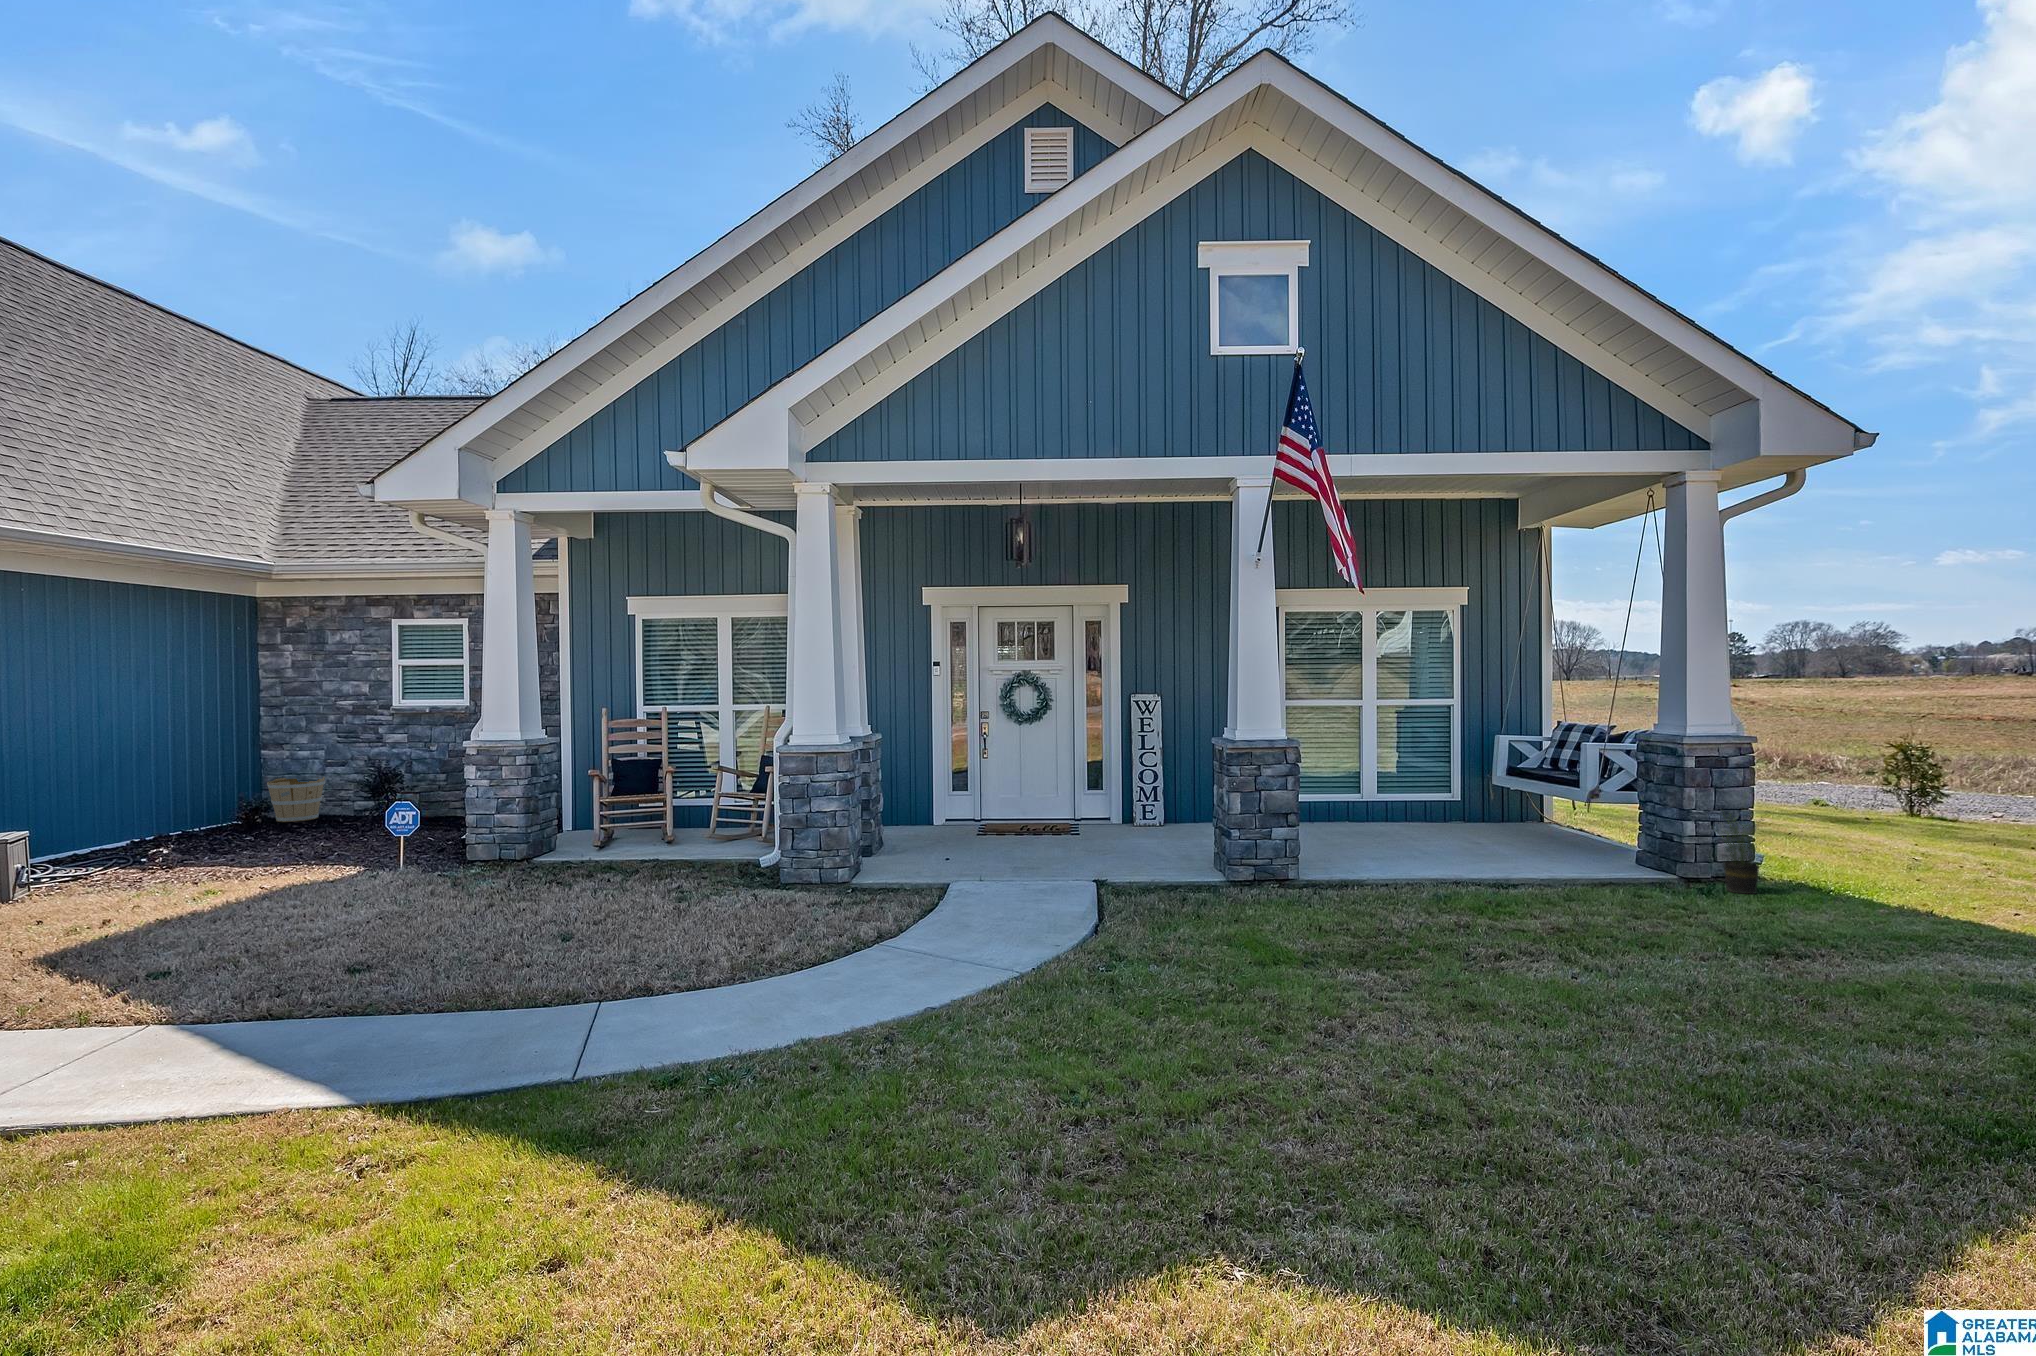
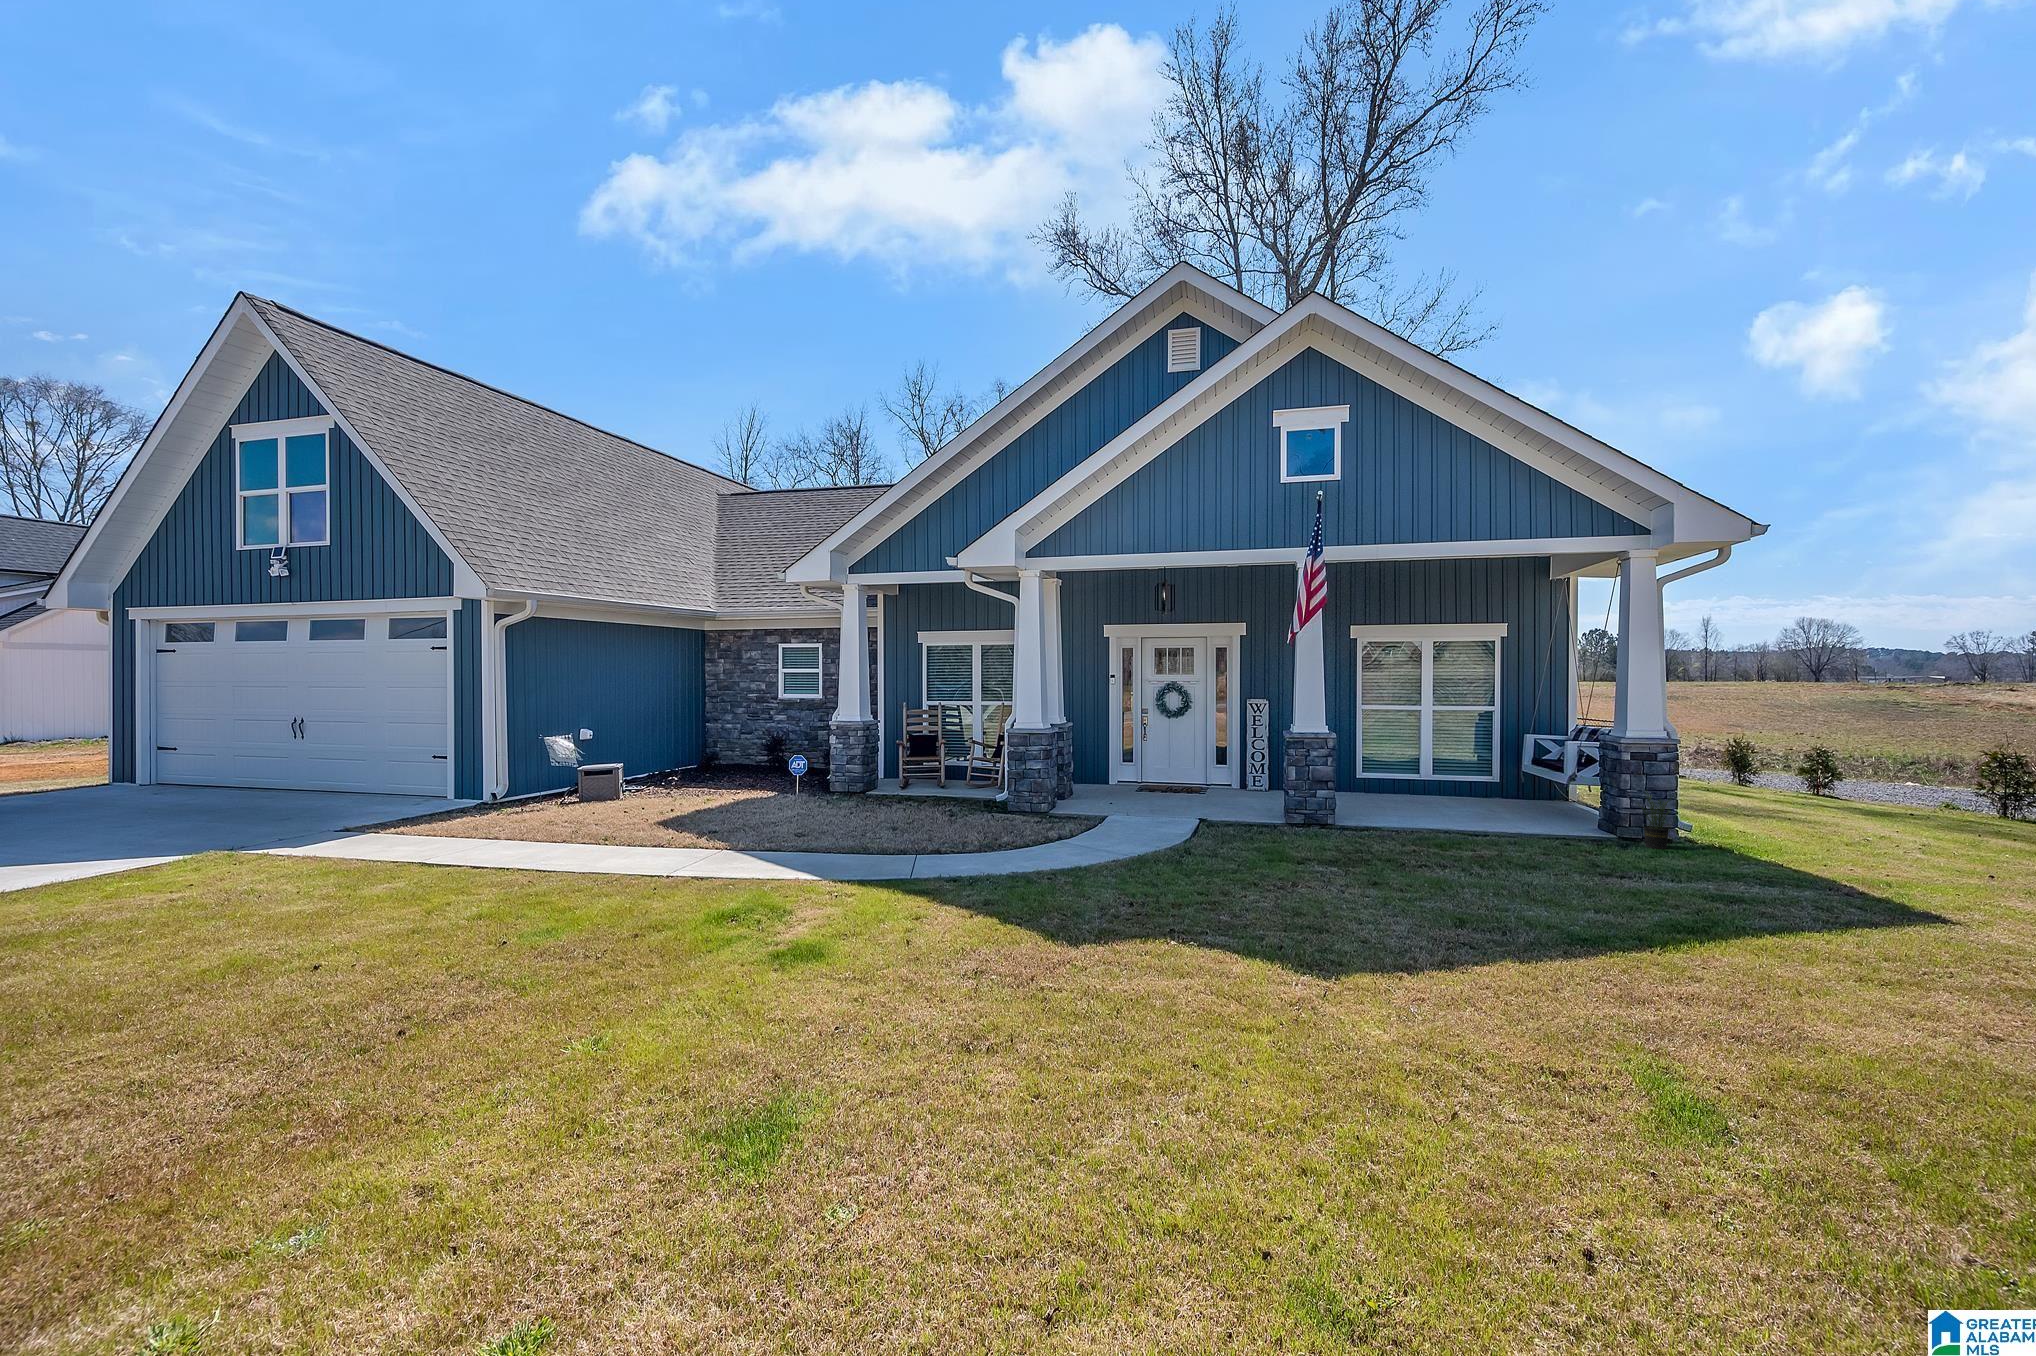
wooden bucket: present [267,777,326,822] -> none [711,741,742,768]

